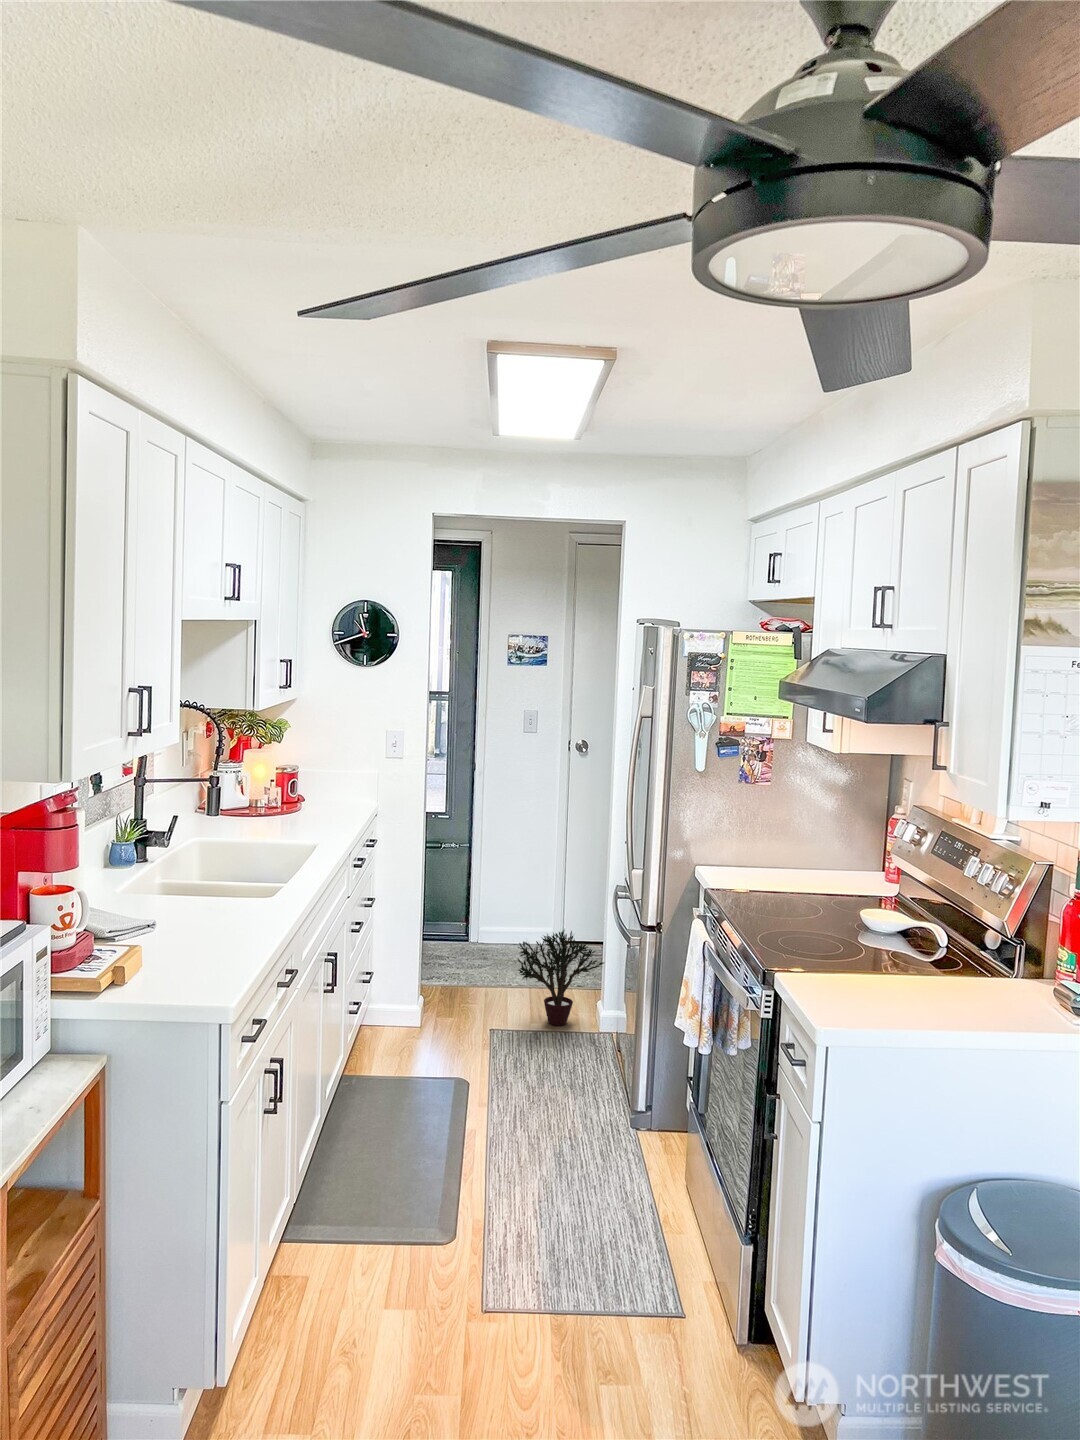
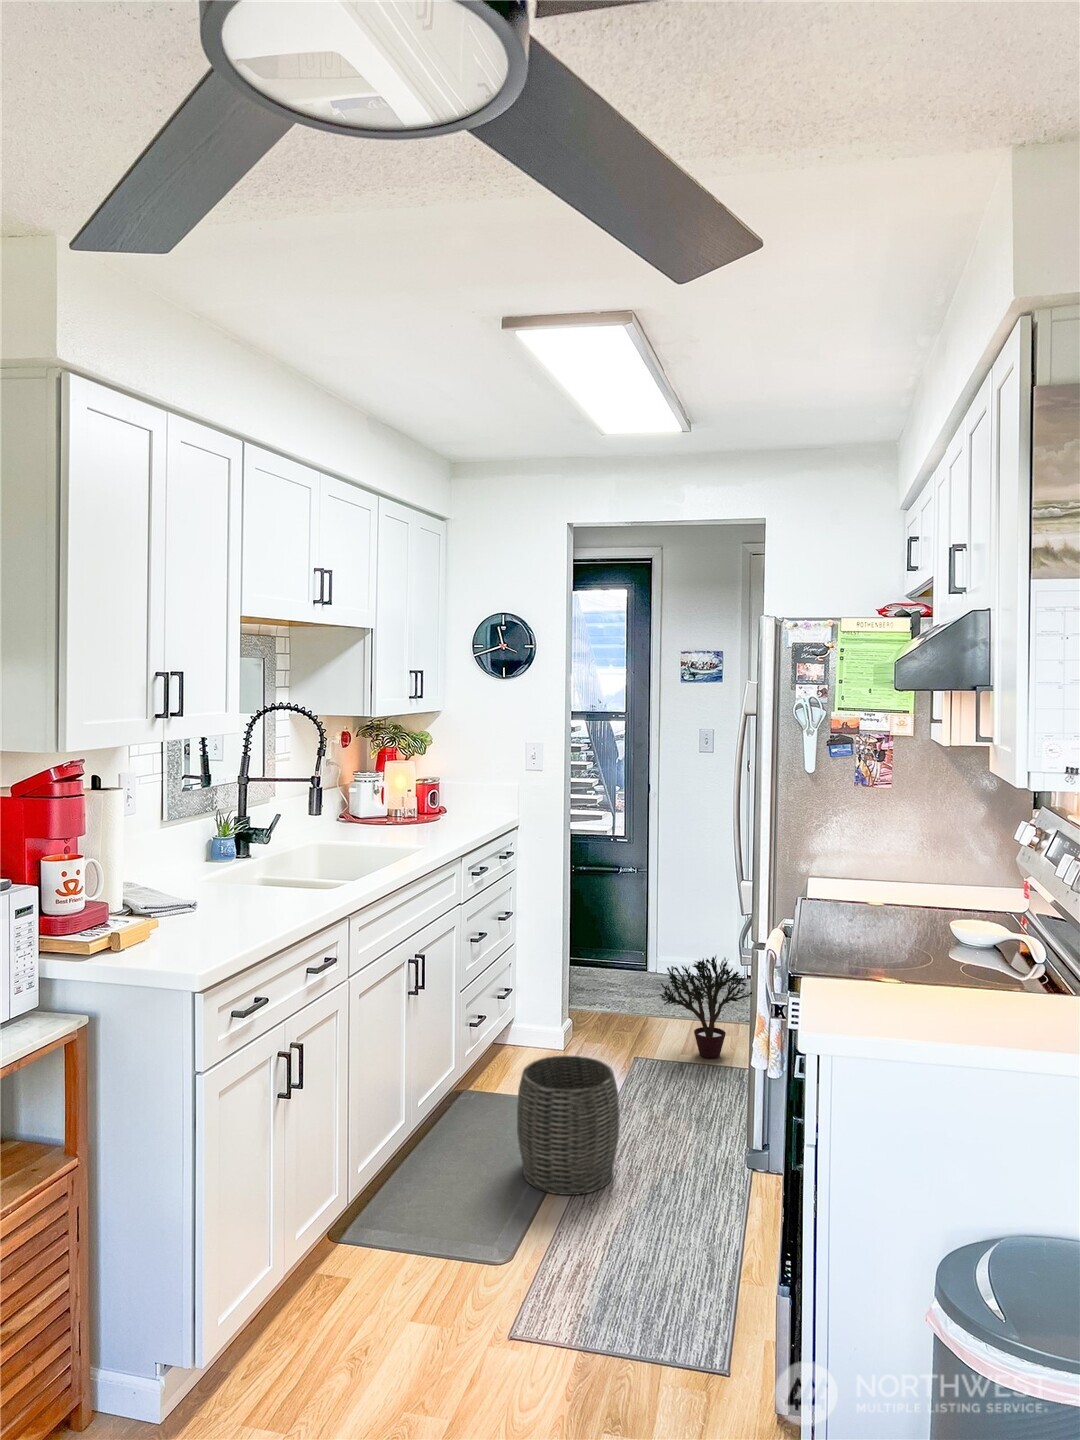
woven basket: none [426,1038,524,1171] -> present [517,1056,619,1195]

